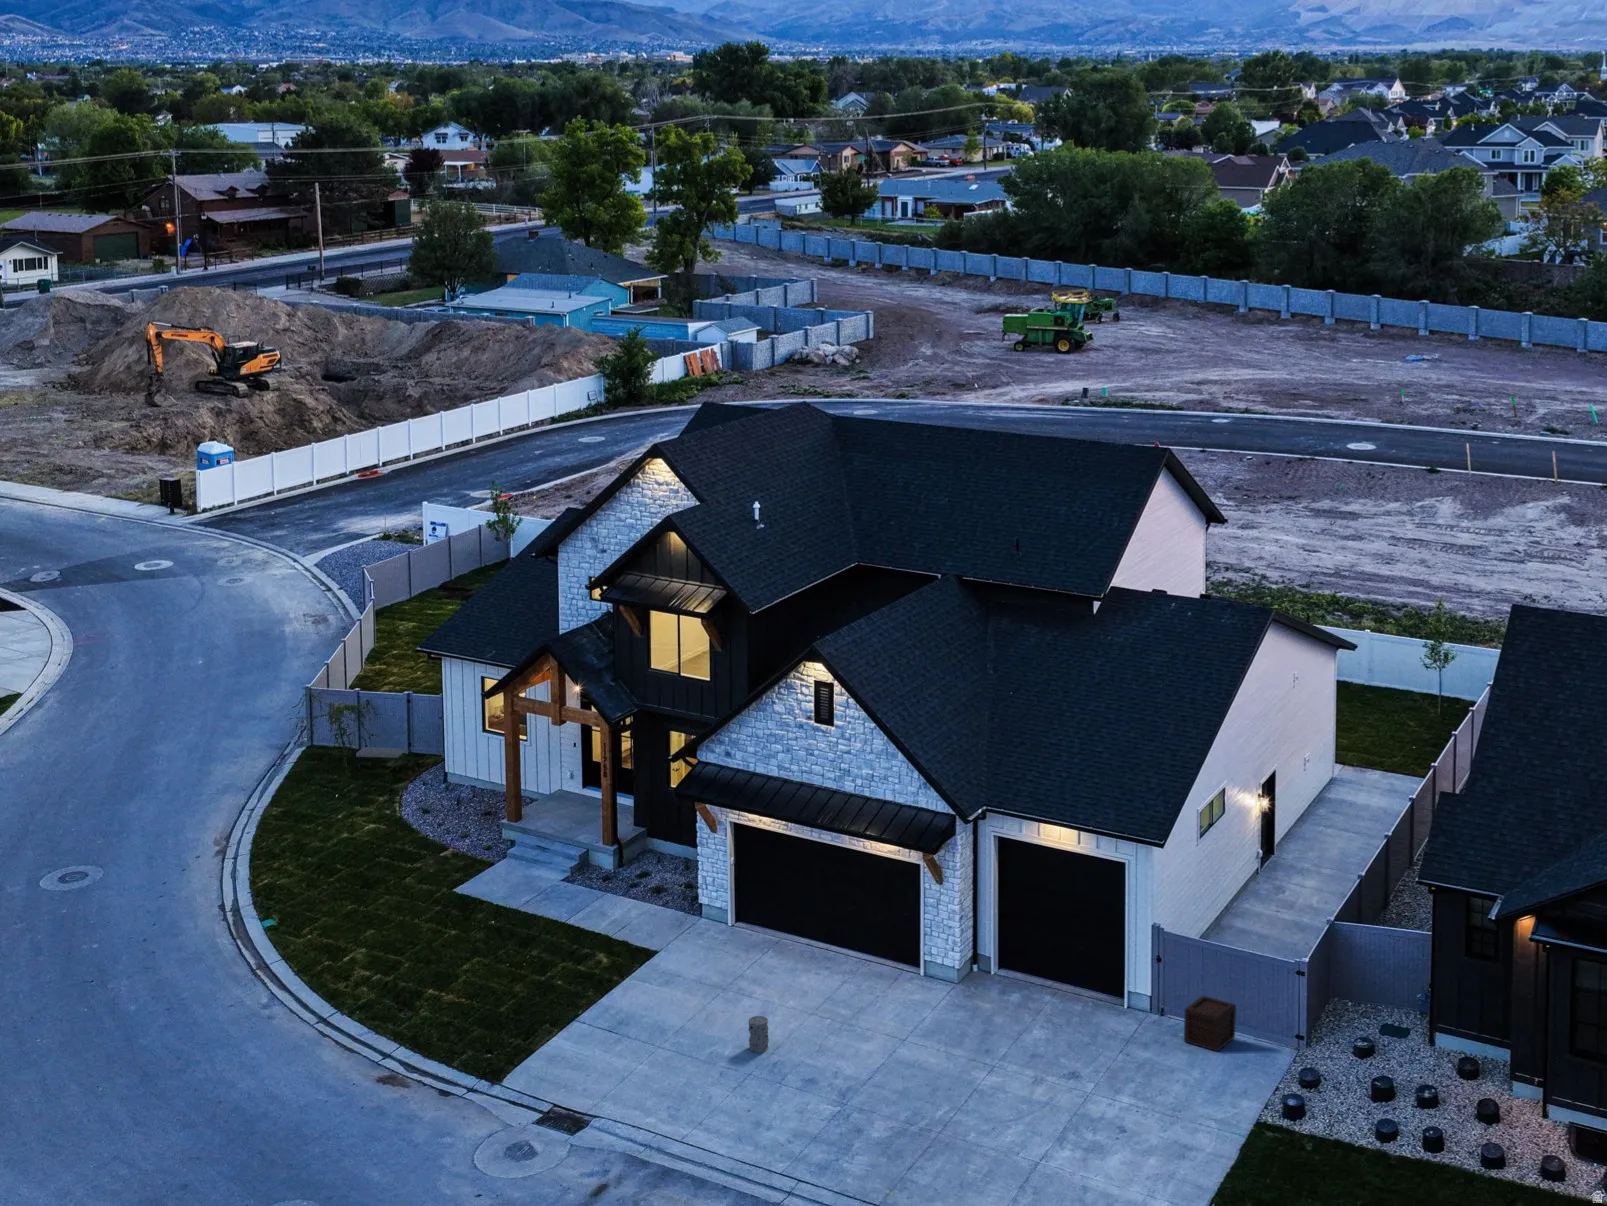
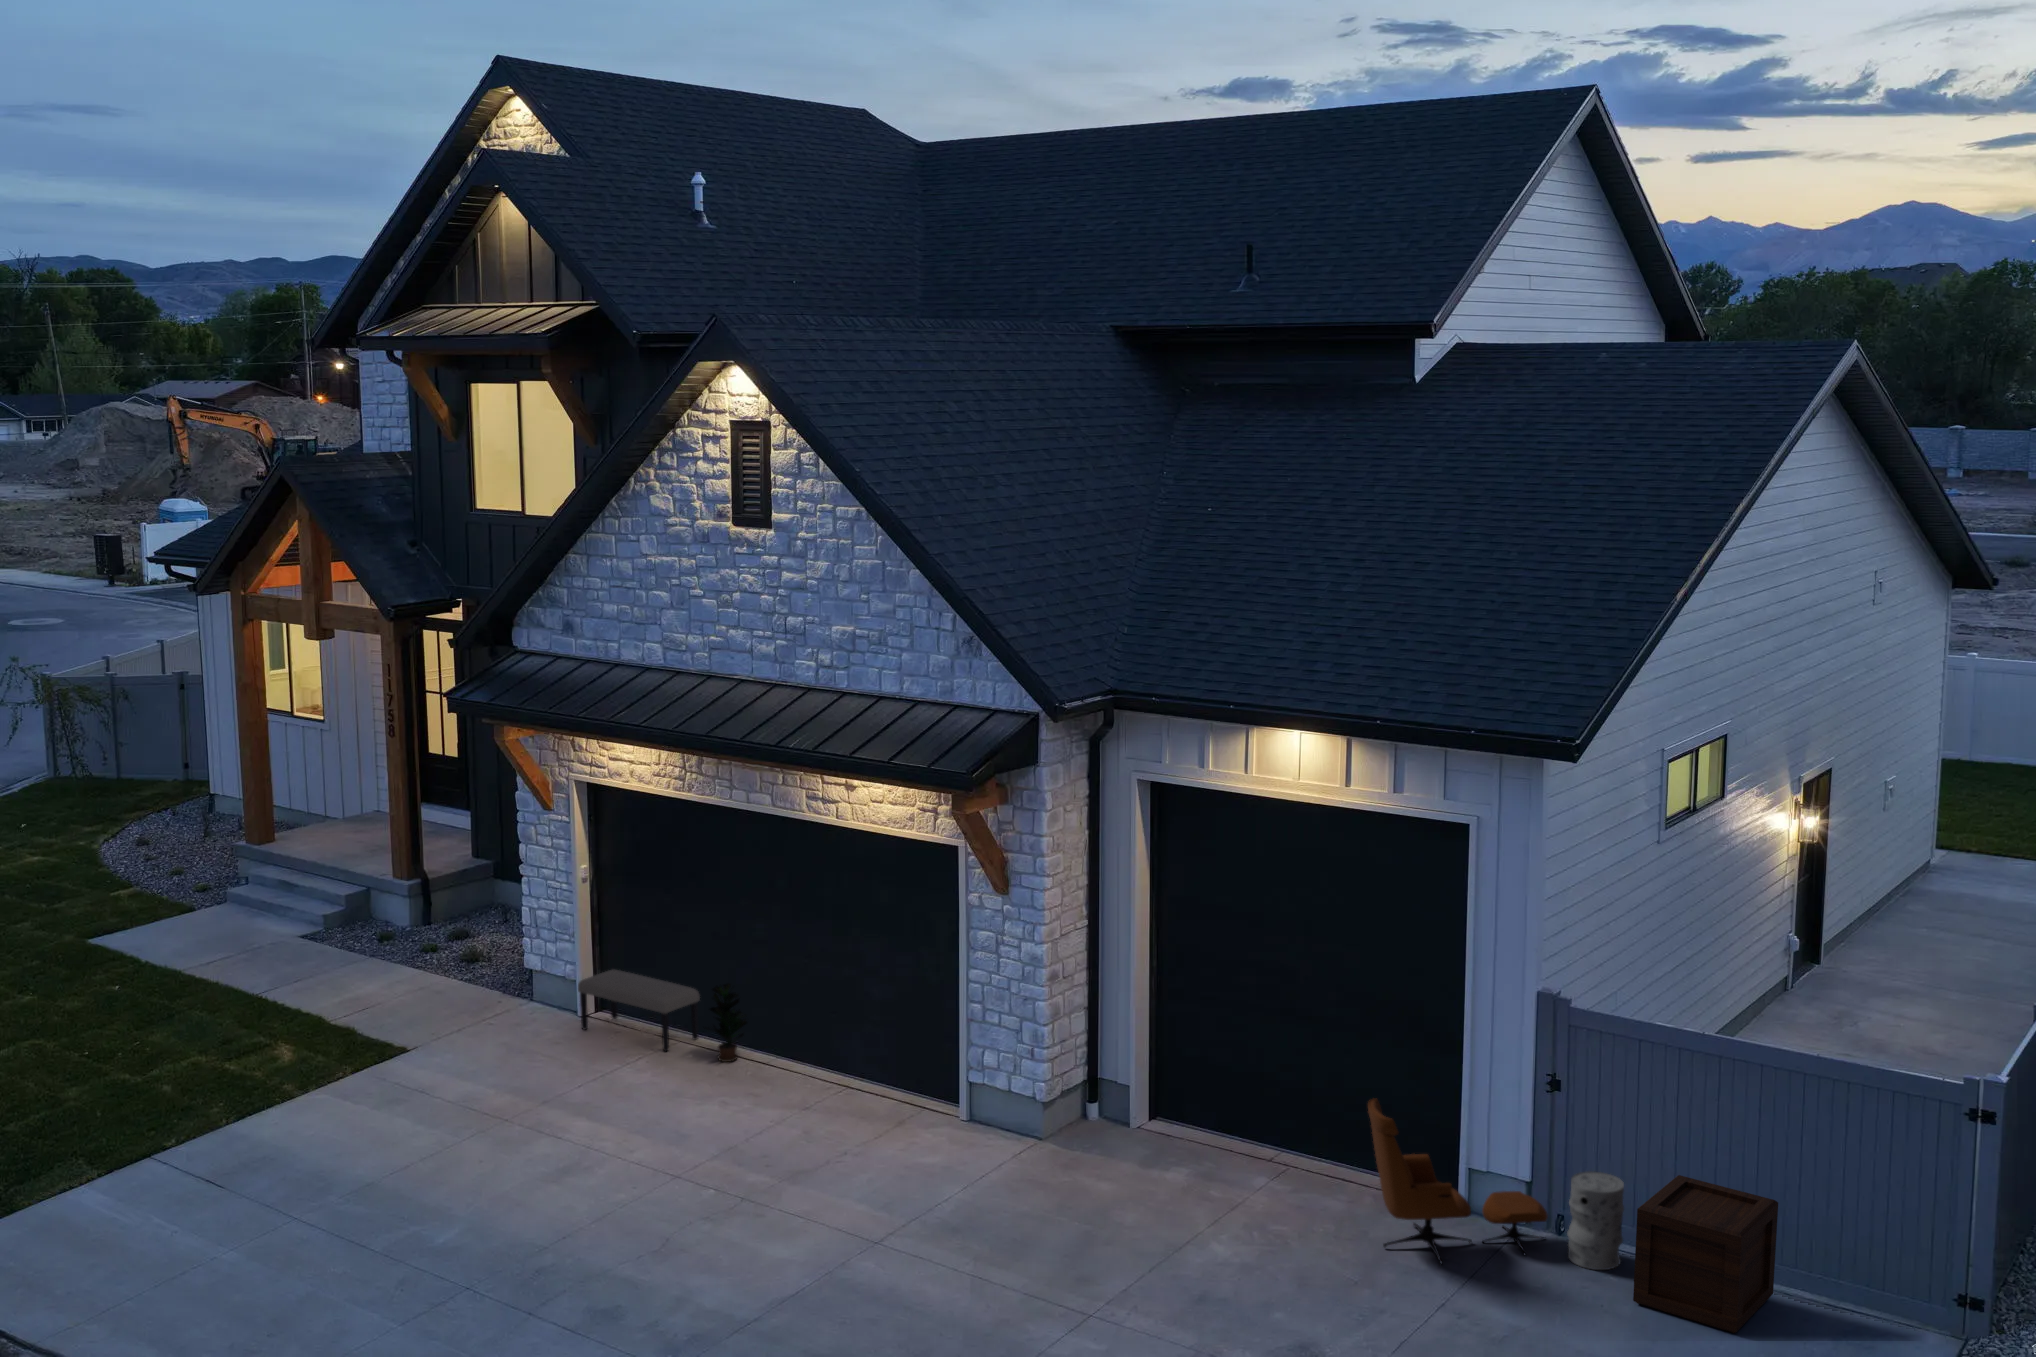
bench: present [356,747,403,771] -> present [578,970,700,1051]
potted plant: none [800,914,820,949] -> present [706,983,747,1062]
lounge chair: none [1089,969,1157,1030] -> present [1368,1099,1548,1265]
trash can: present [748,1016,769,1053] -> present [1567,1171,1624,1270]

